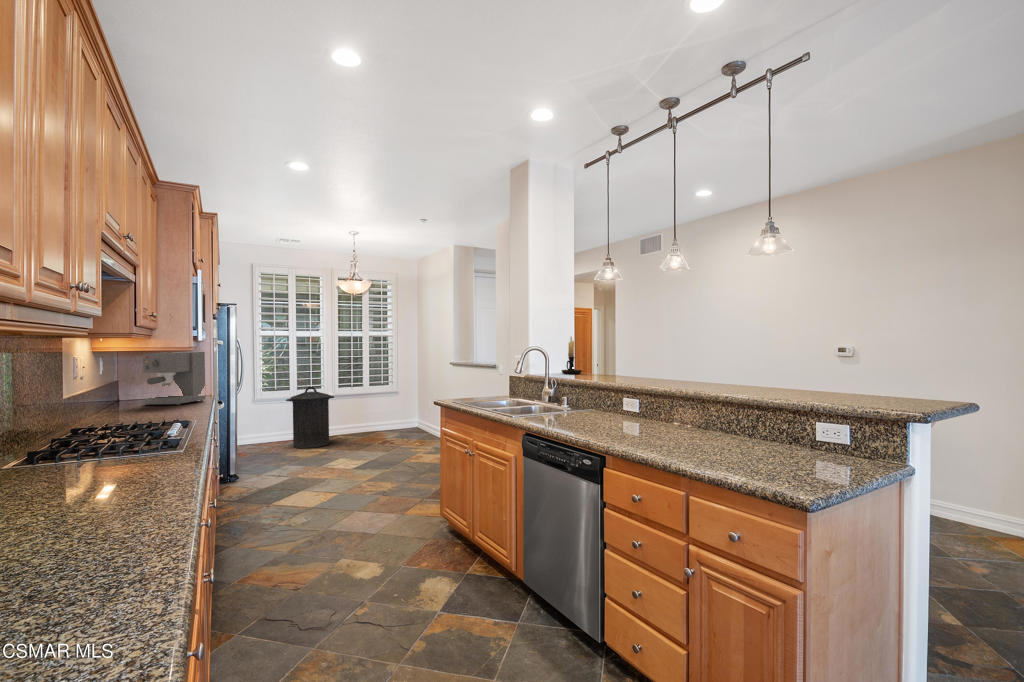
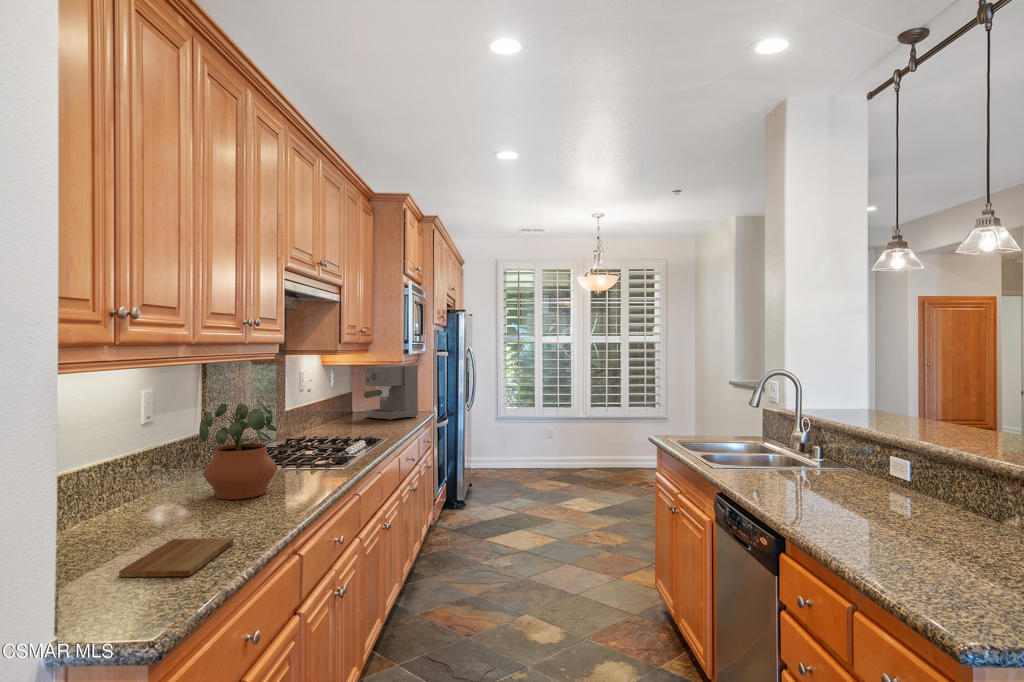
candle holder: present [562,336,582,374] -> none [855,355,894,419]
potted plant: none [37,377,141,486] -> present [199,402,277,500]
trash can: present [286,387,334,448] -> none [529,404,584,478]
cutting board: none [49,510,162,571] -> present [119,538,233,577]

